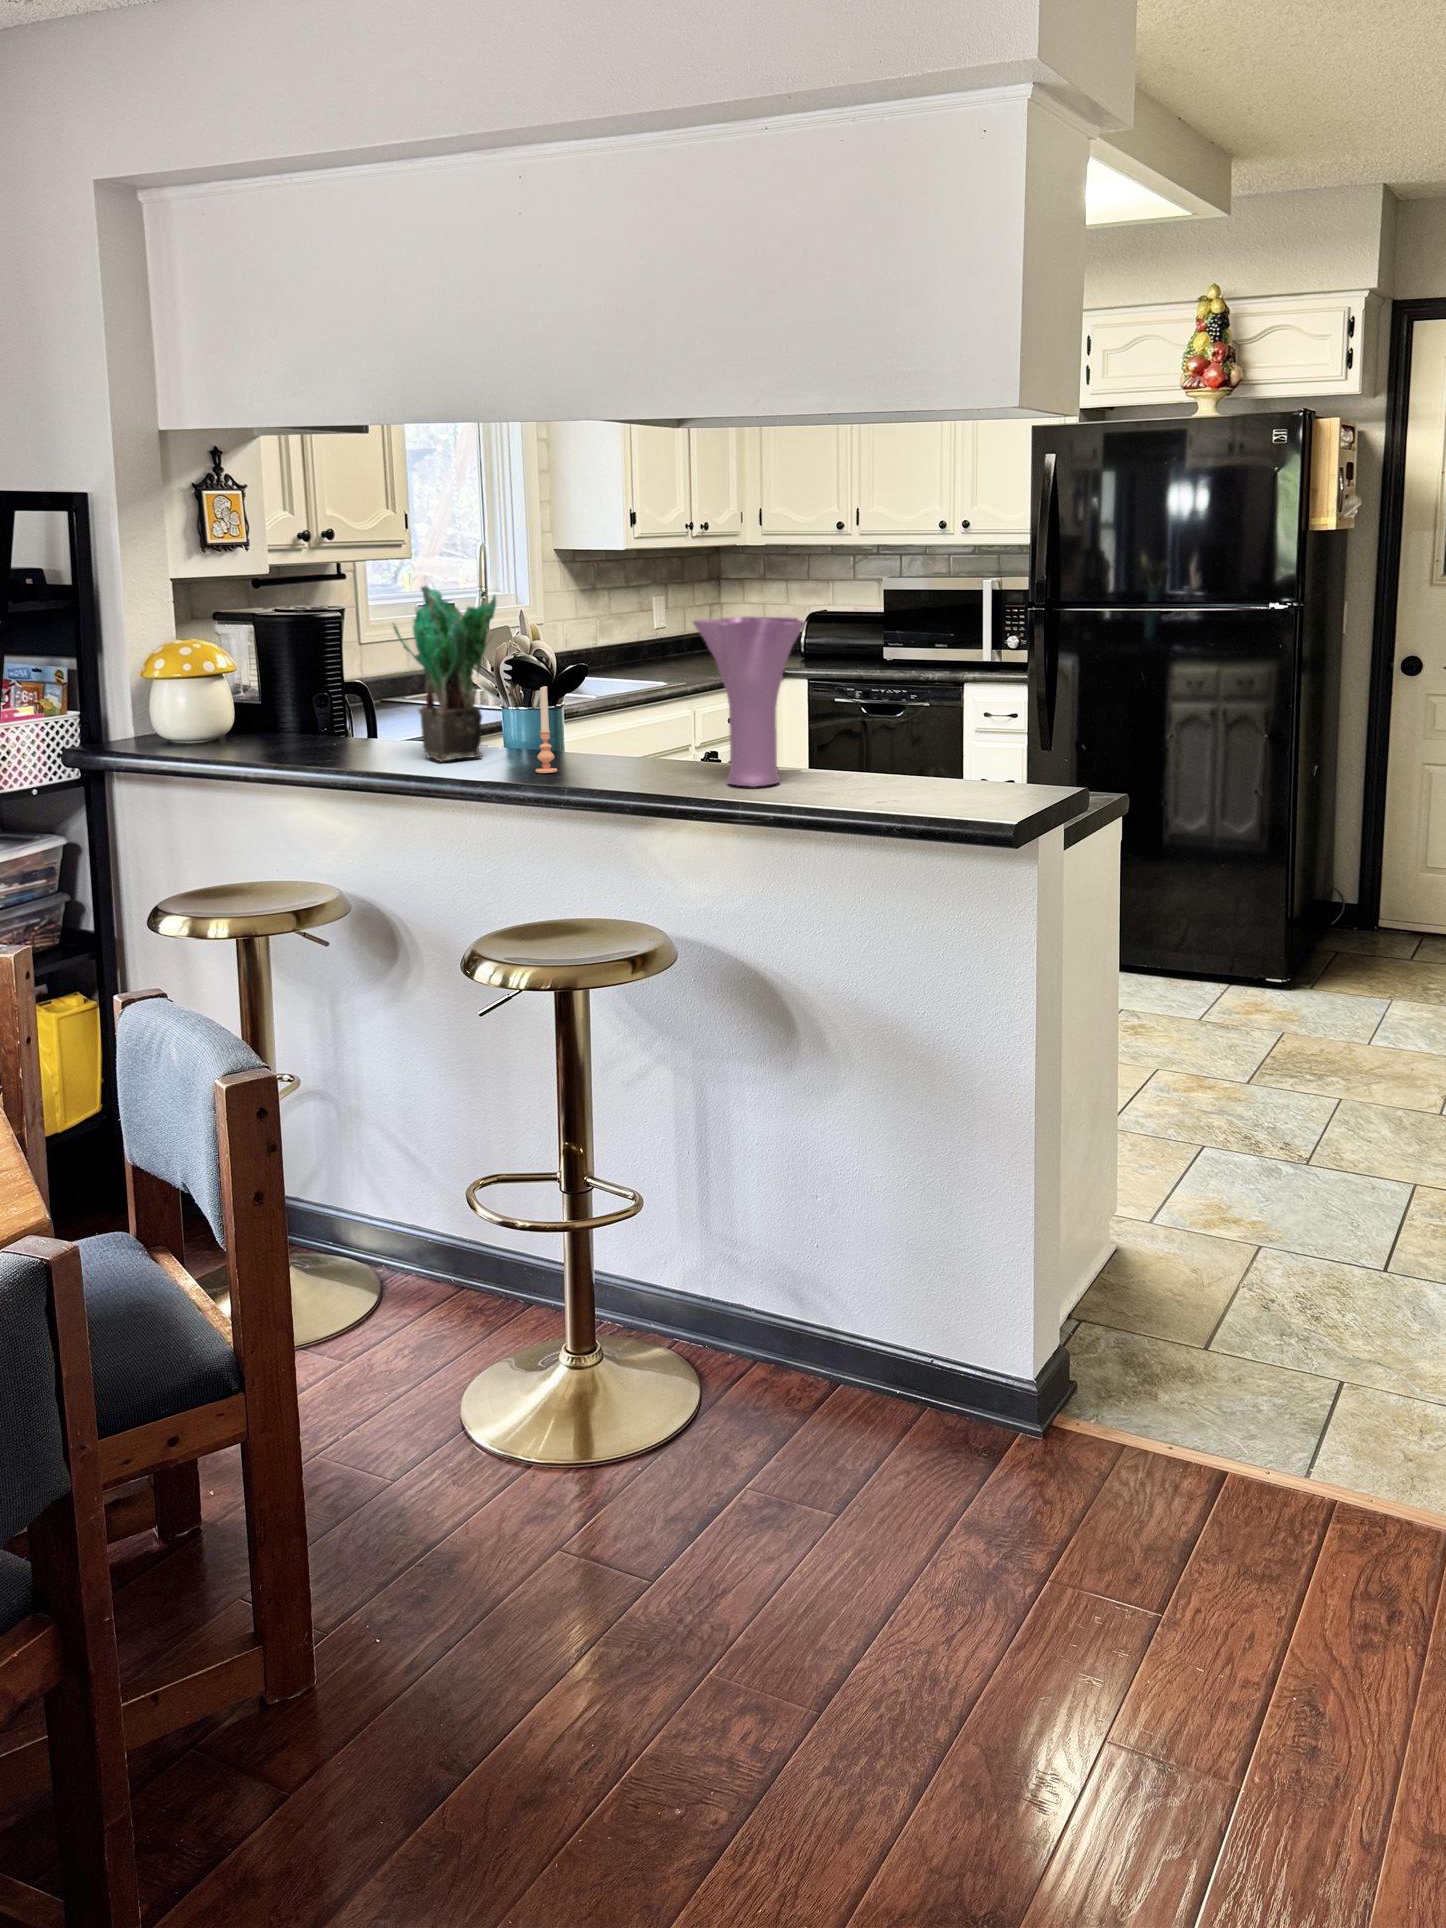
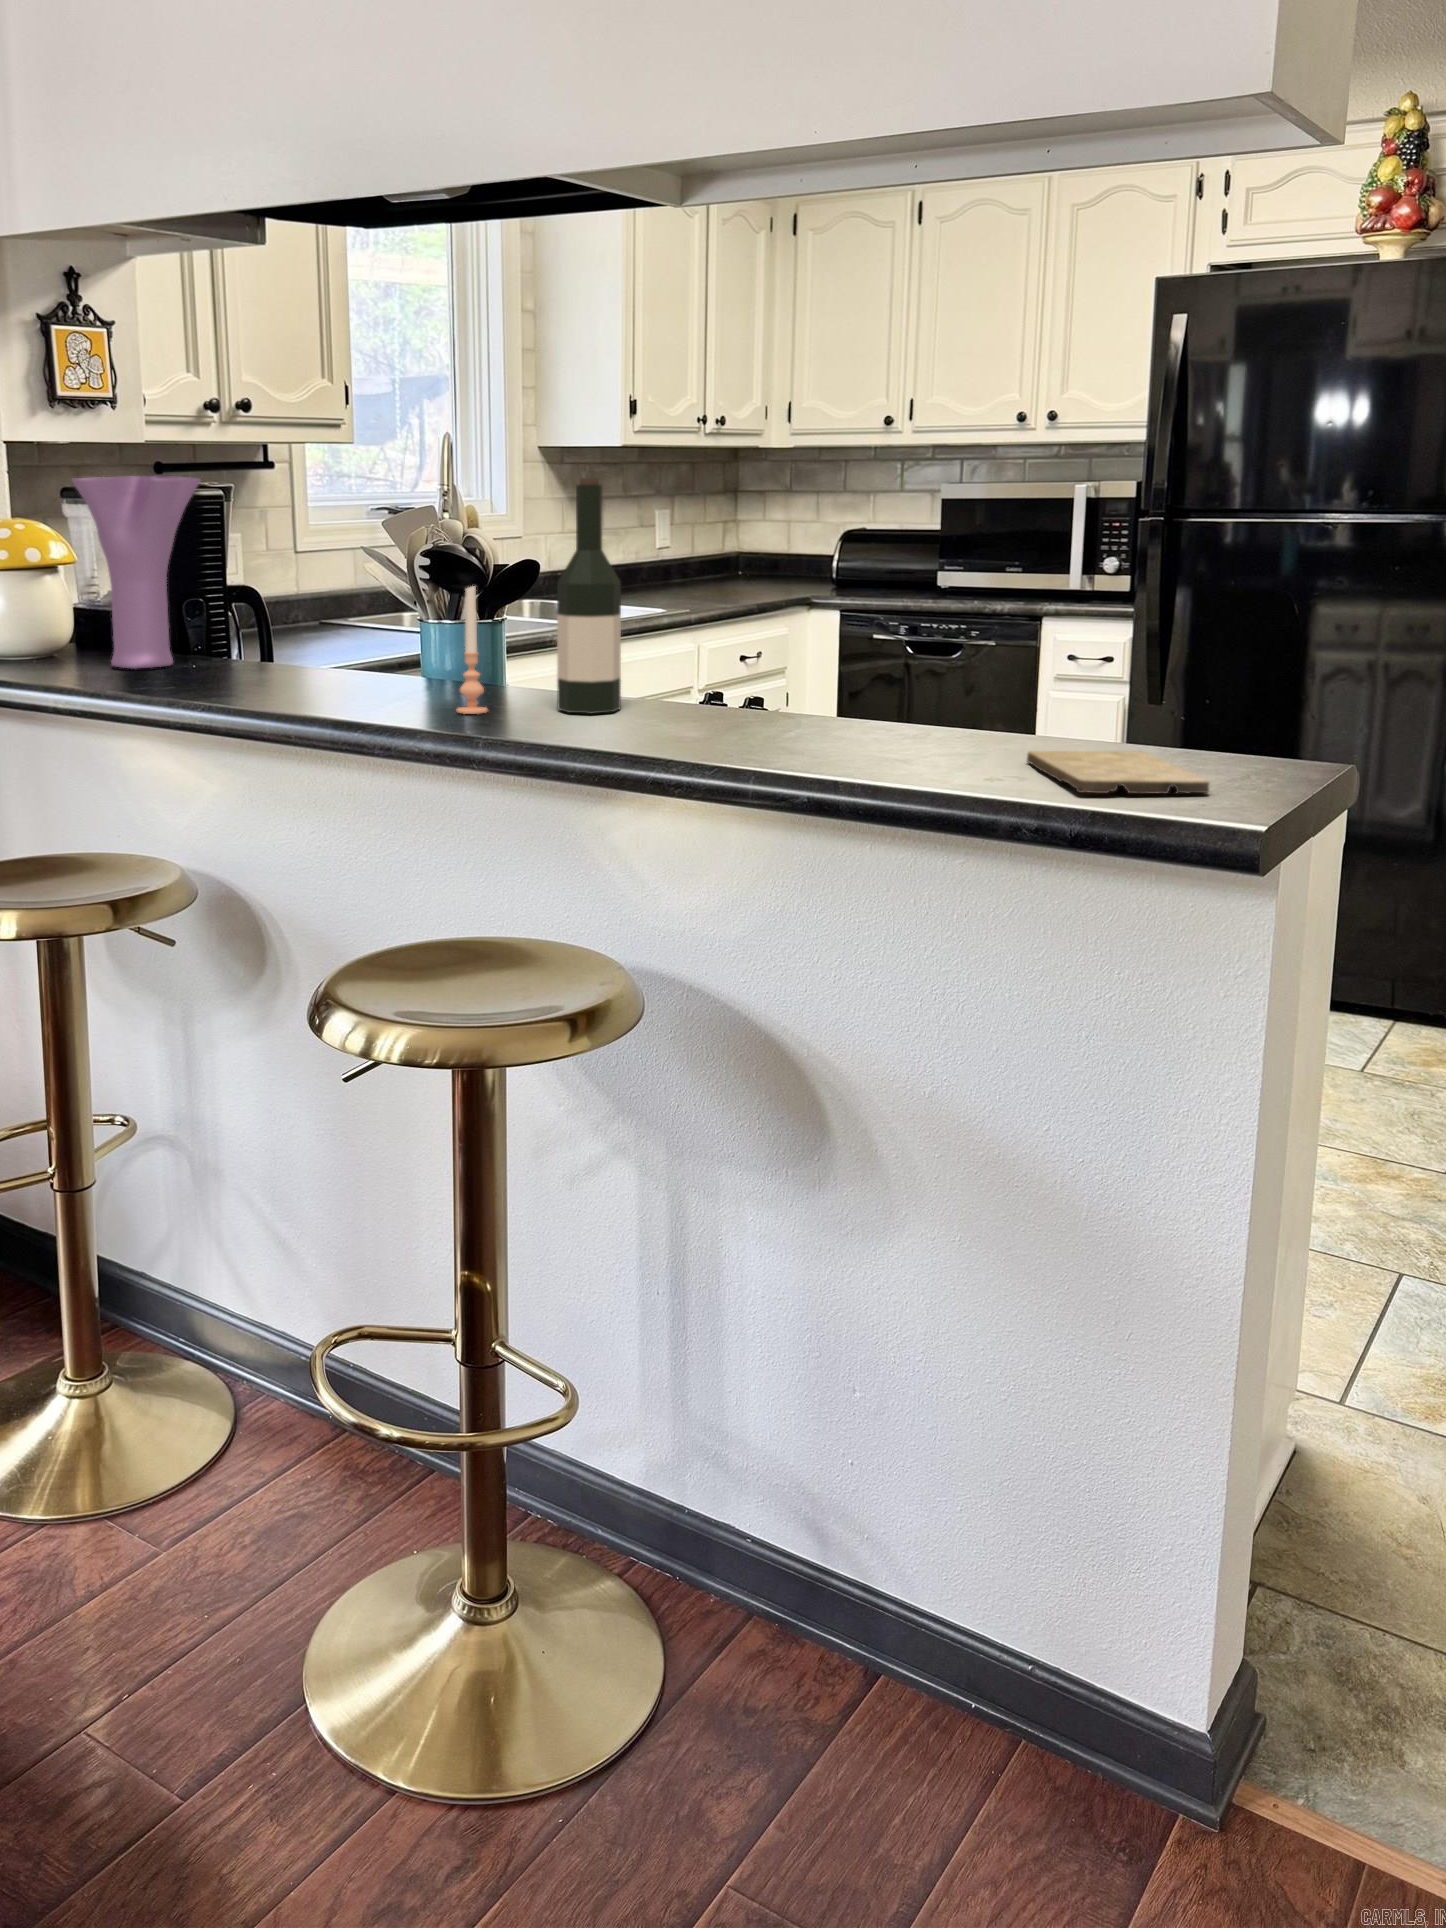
potted plant: present [393,586,496,761] -> none [263,441,413,693]
wine bottle: none [602,612,648,770] -> present [557,478,621,714]
vase: present [693,616,805,787] -> present [72,475,200,668]
cutting board: none [908,784,1010,810] -> present [1027,751,1209,794]

